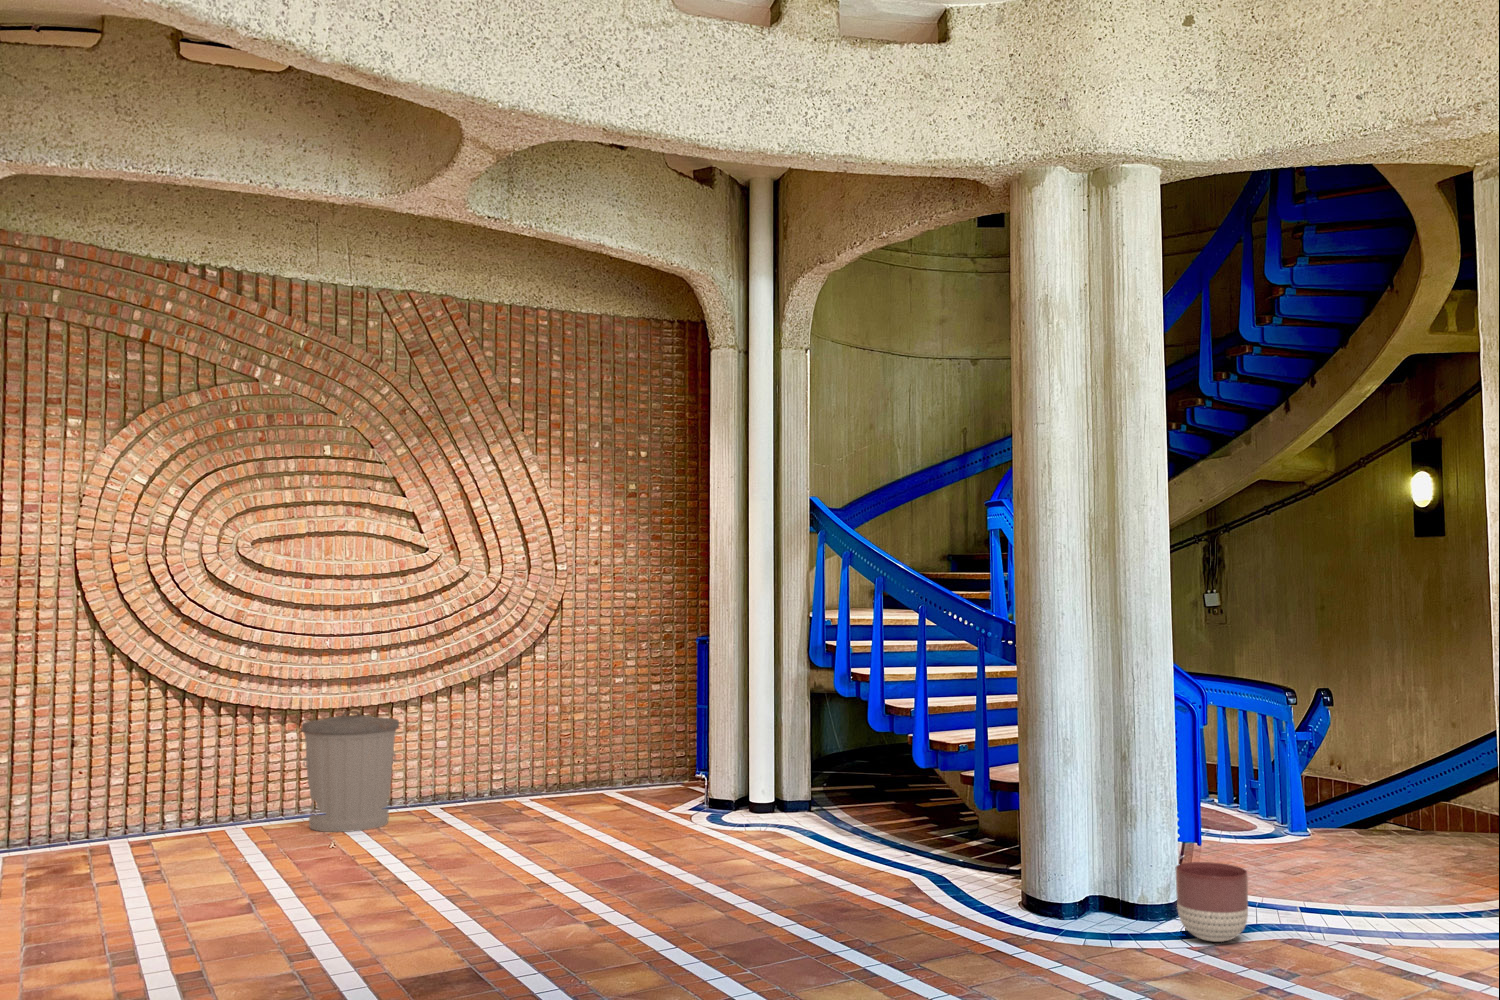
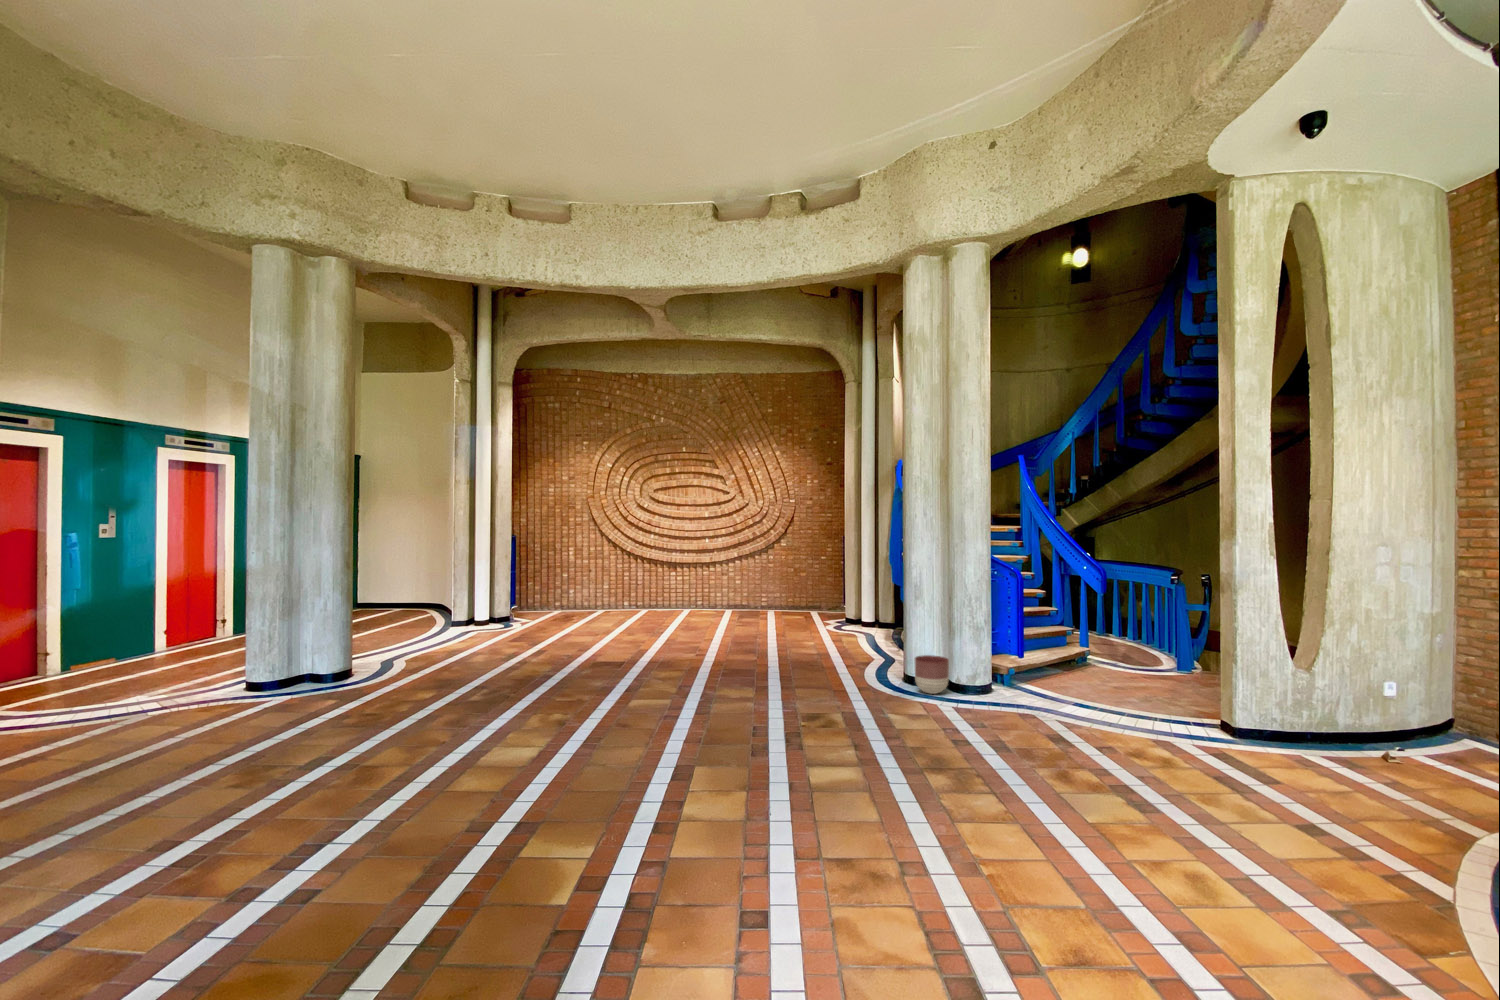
trash can: present [301,711,399,832] -> none [670,564,711,616]

